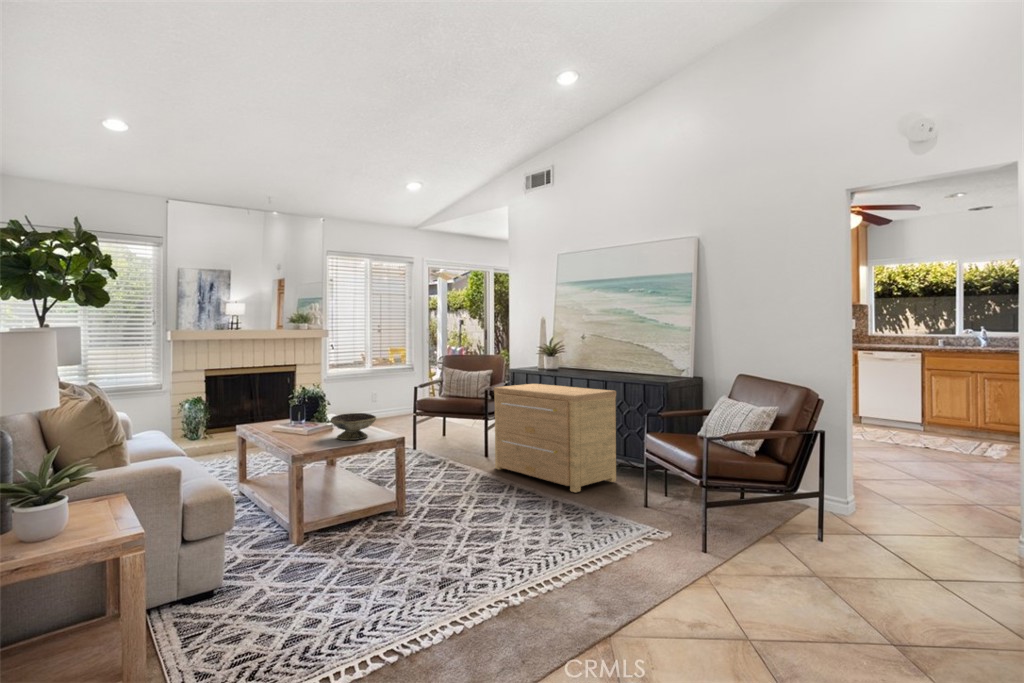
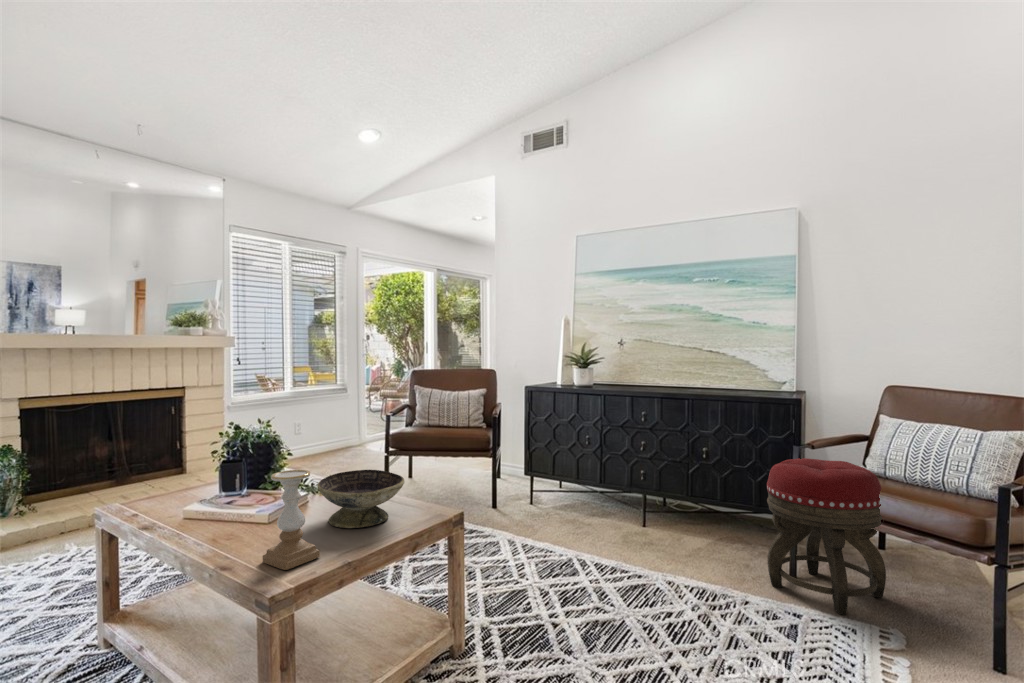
side table: present [494,384,616,492] -> none [527,405,717,569]
candle holder: none [297,407,322,451] -> present [263,470,320,570]
footstool: none [616,423,686,519] -> present [767,458,886,615]

